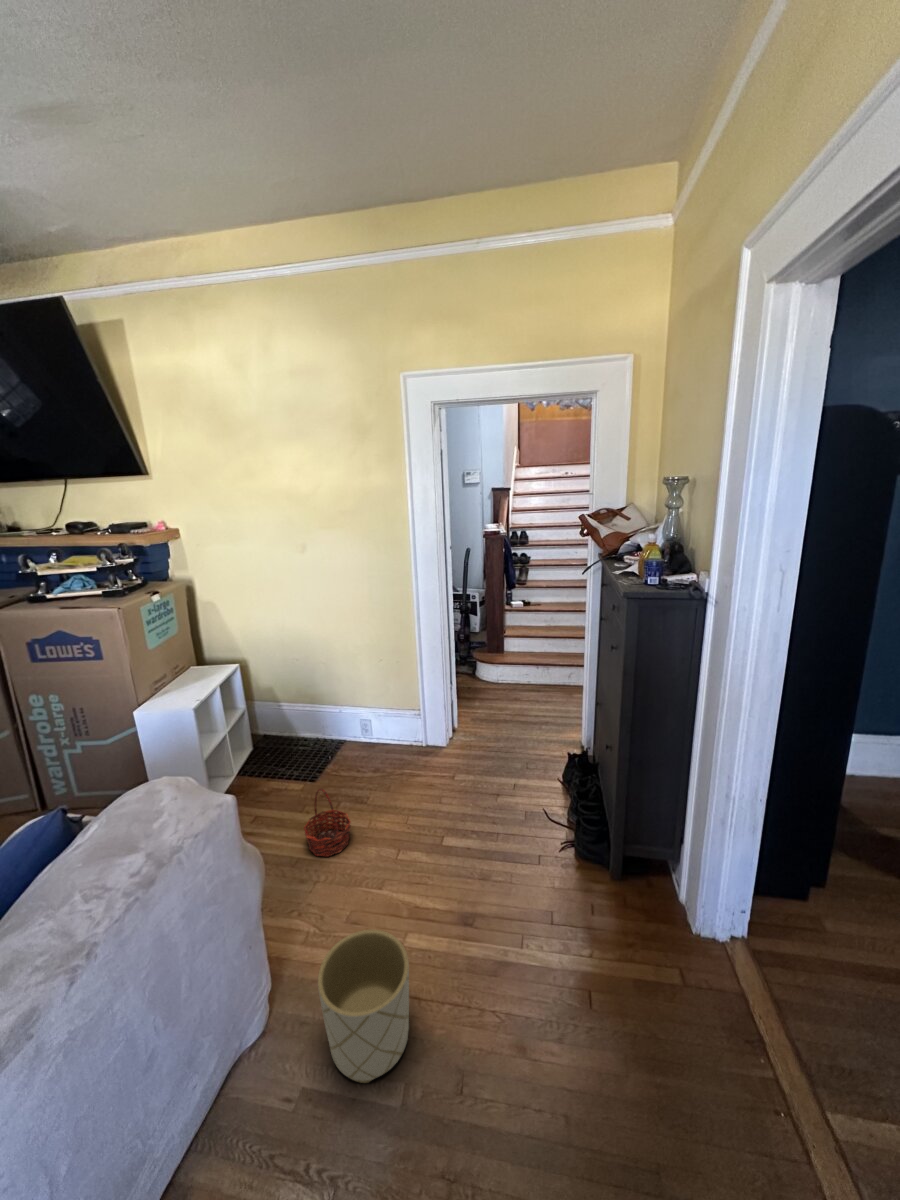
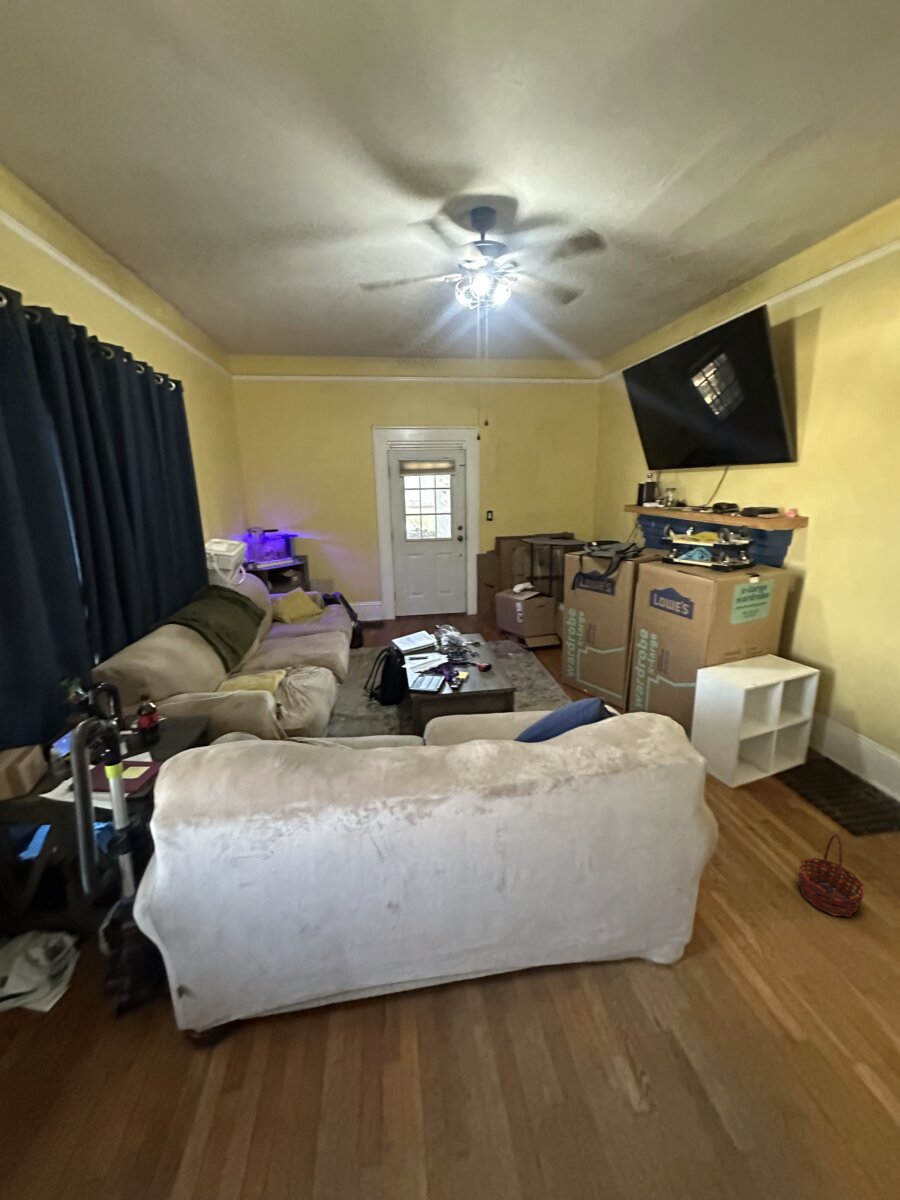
planter: present [318,930,409,1083] -> none [701,957,816,1121]

